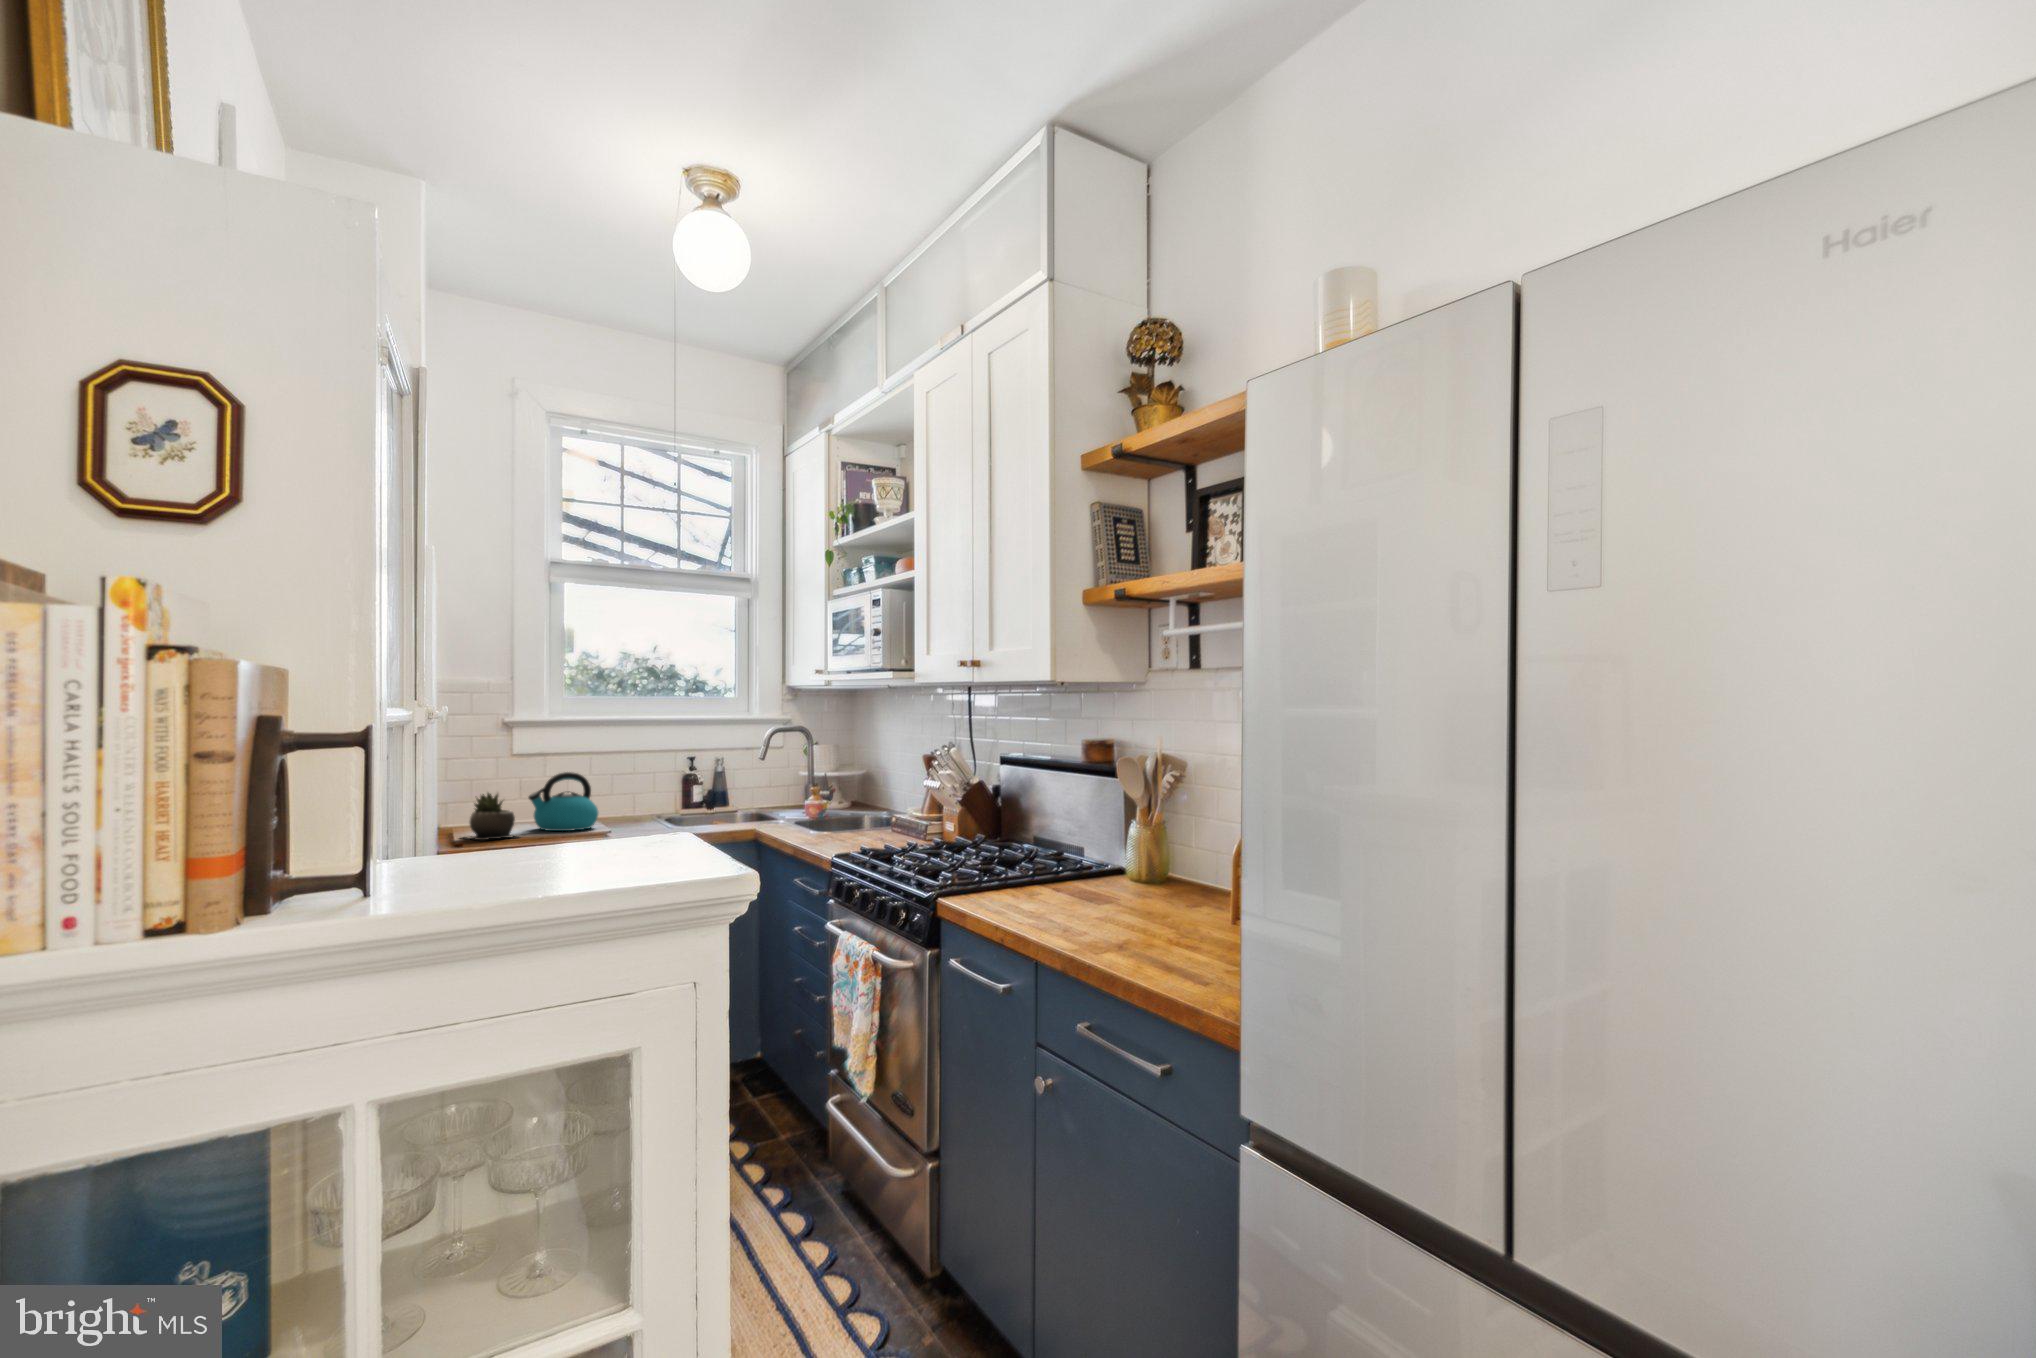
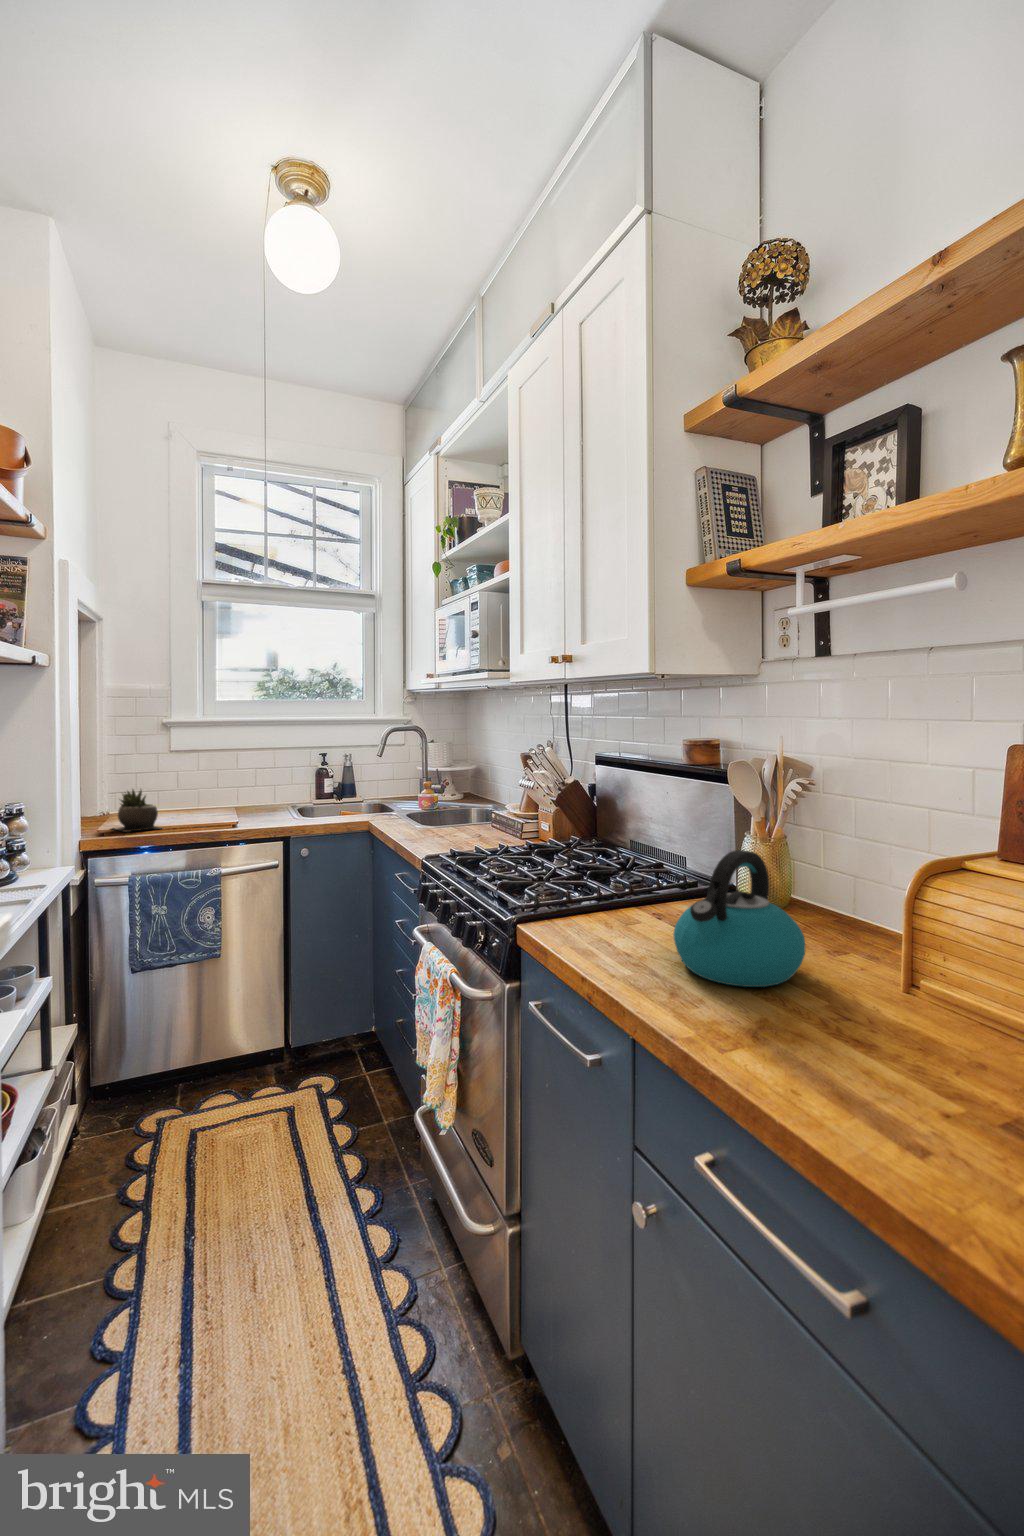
kettle: present [529,772,598,831] -> present [673,850,805,987]

